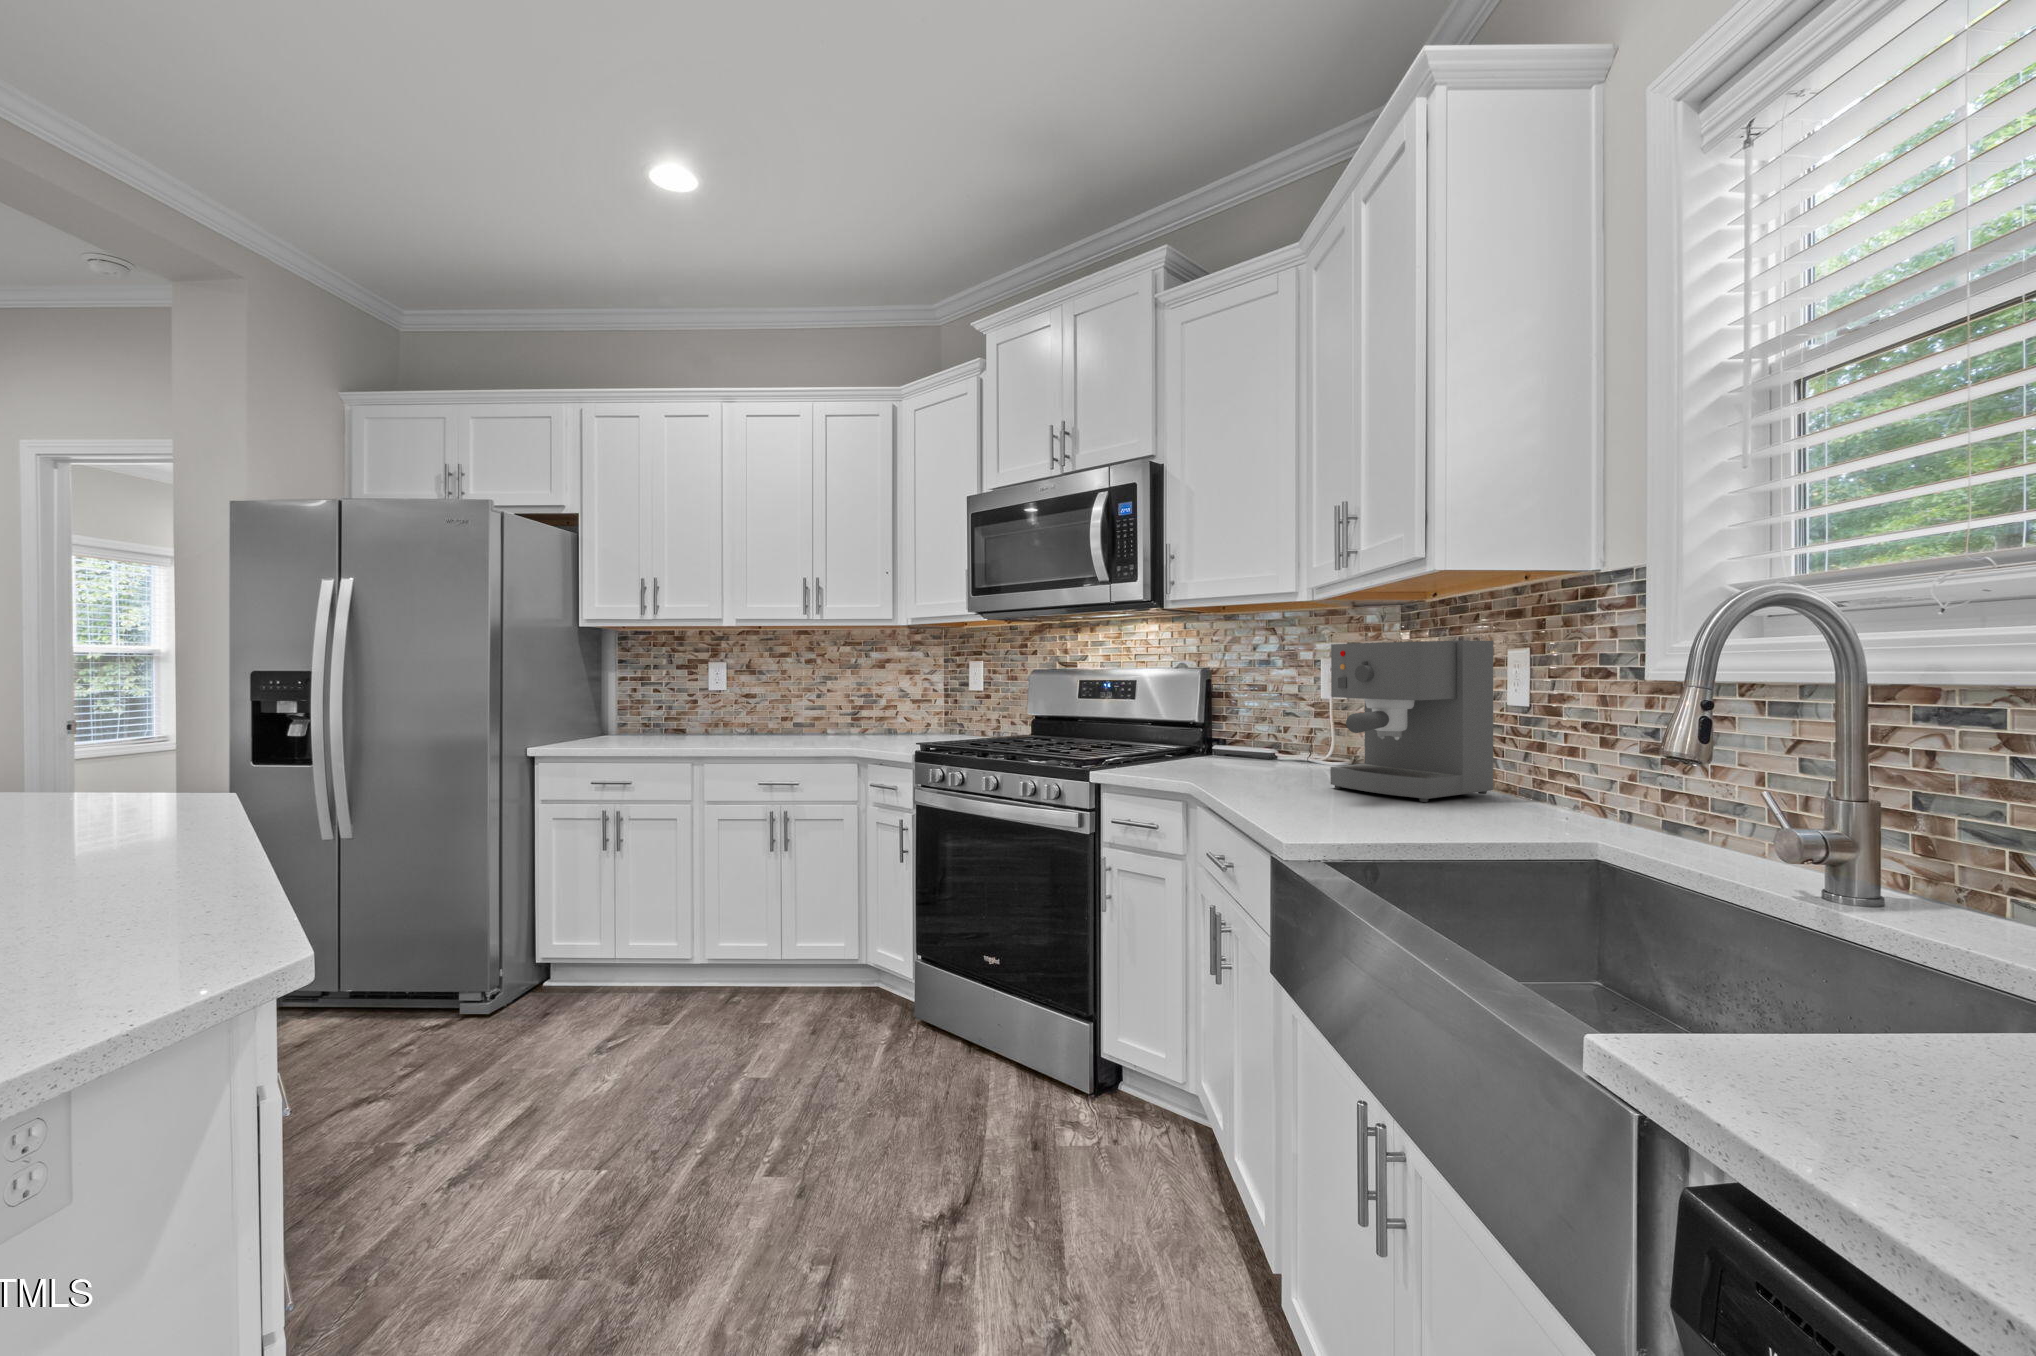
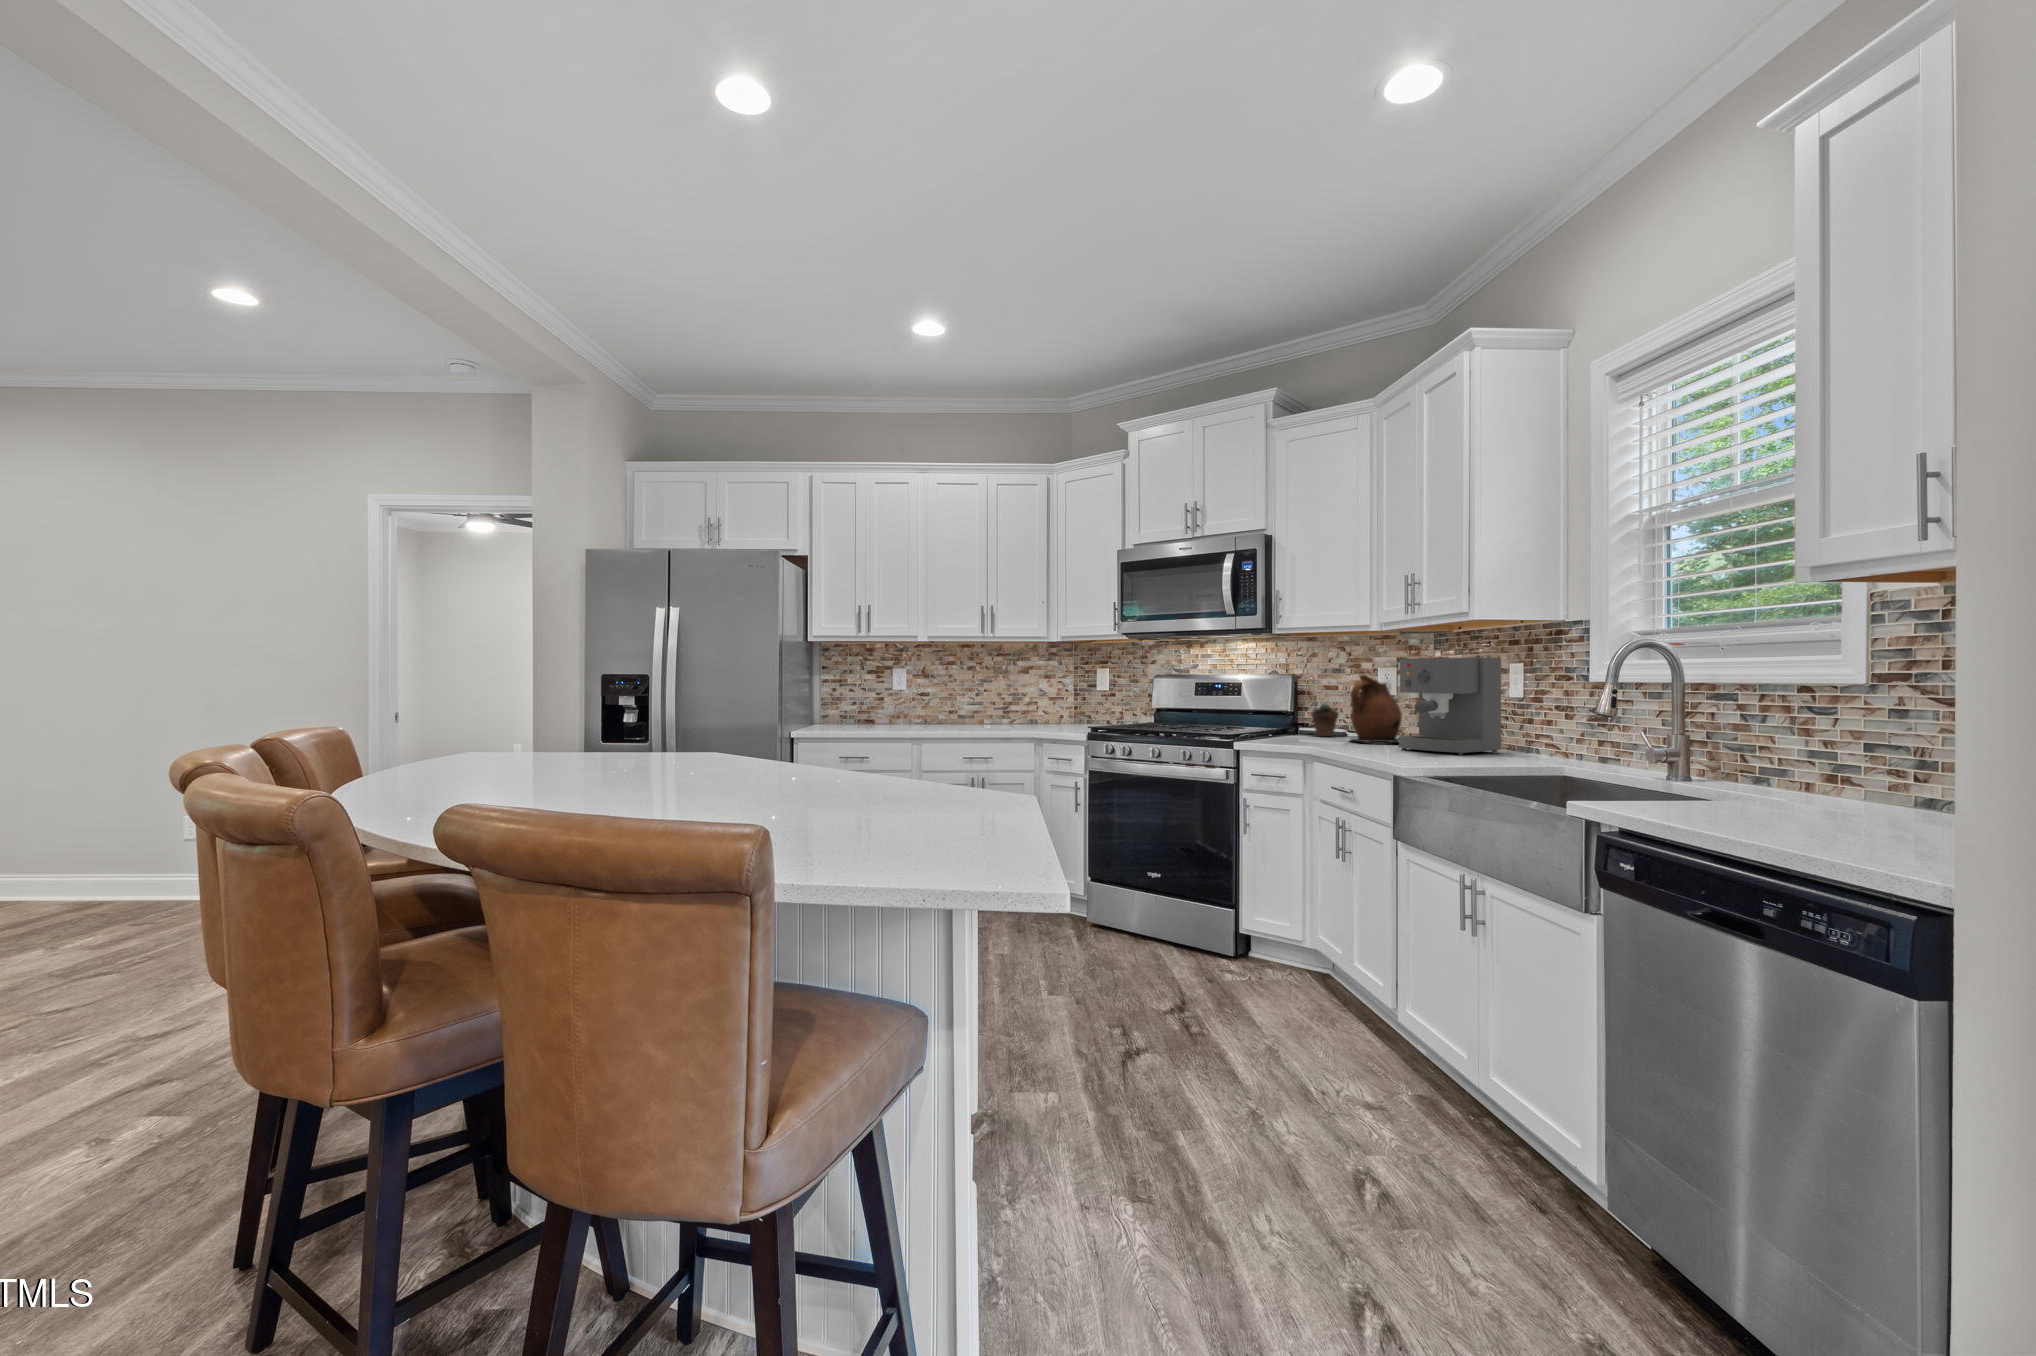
ceramic pitcher: none [1266,669,1355,775] -> present [1349,675,1402,742]
succulent plant: none [1227,694,1266,757] -> present [1311,704,1339,736]

